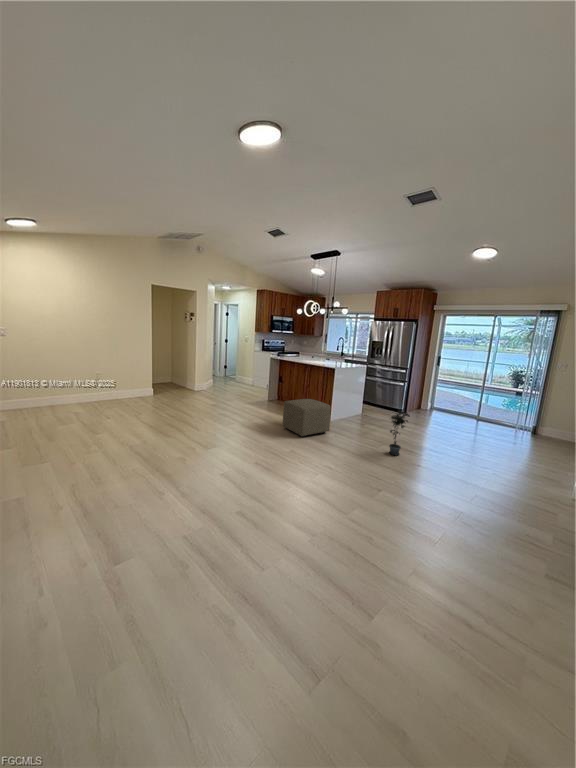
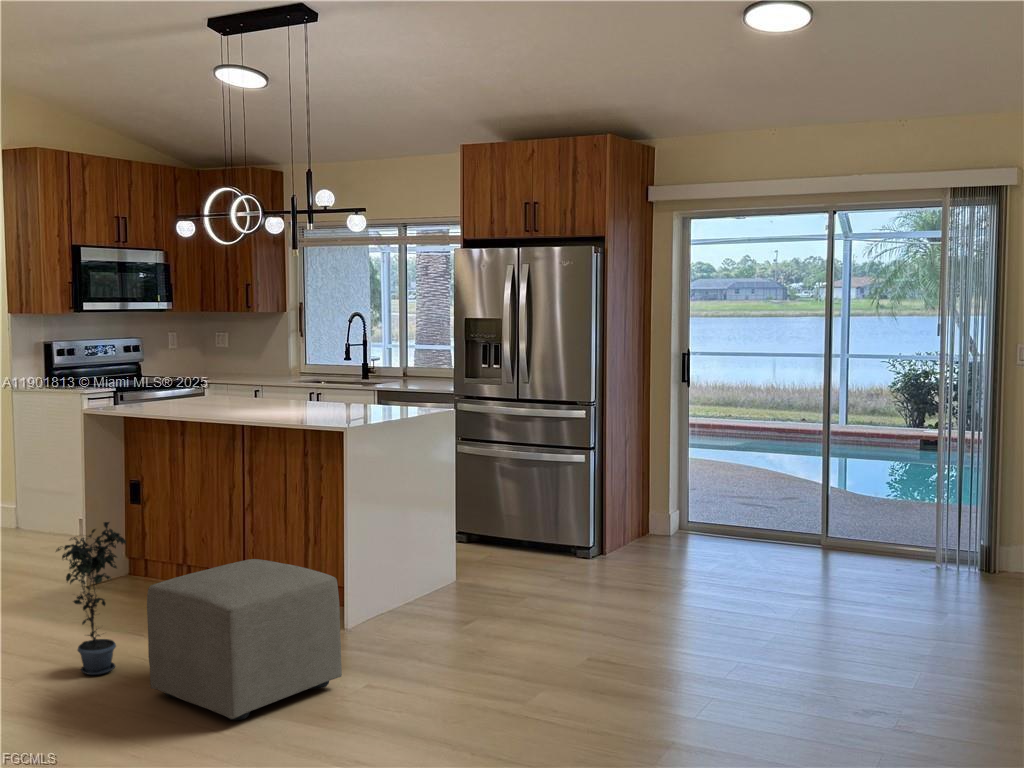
potted plant: present [389,409,410,455] -> present [56,522,126,675]

